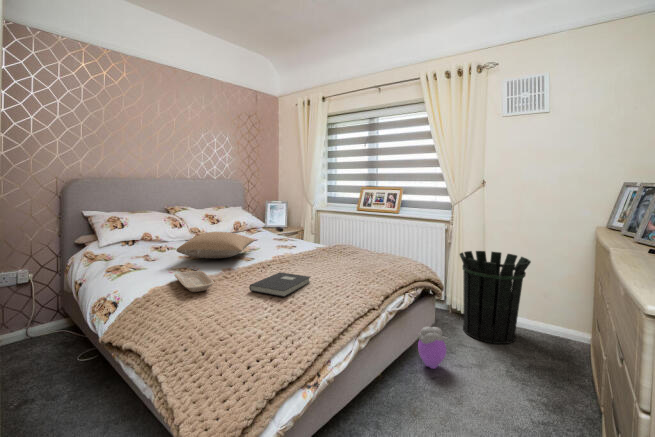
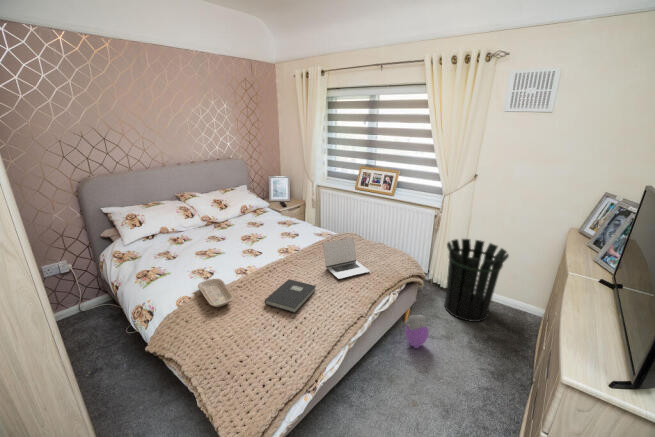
pillow: present [176,232,255,258] -> none [195,230,263,258]
laptop: none [320,236,373,274] -> present [323,238,370,279]

